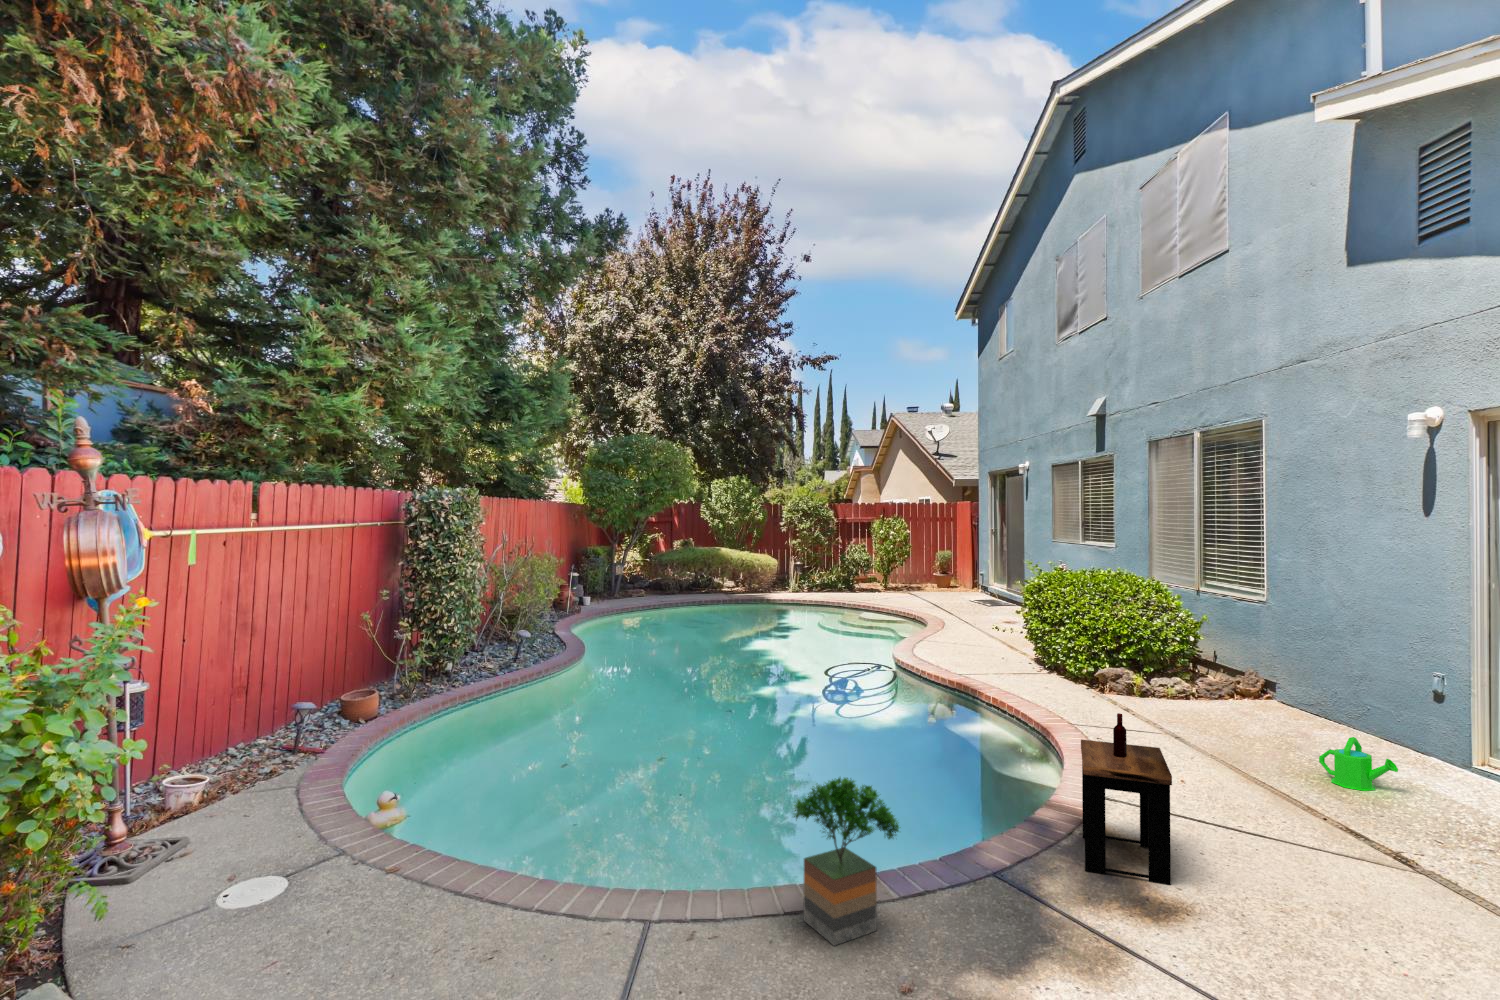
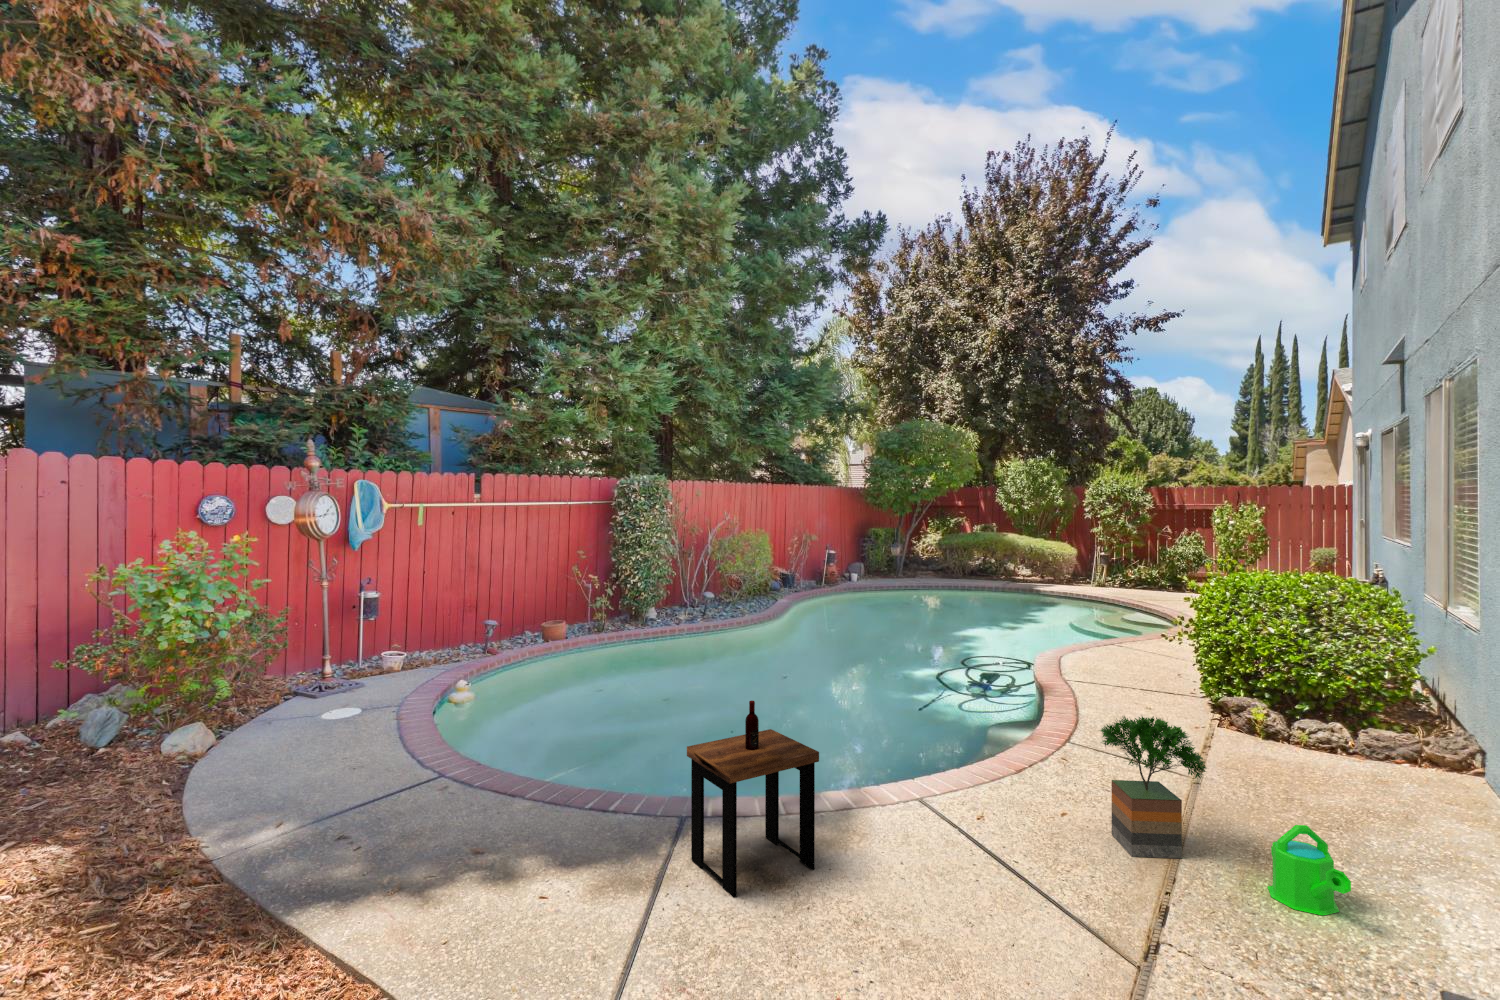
potted tree: present [794,778,901,945] -> present [1100,716,1207,859]

